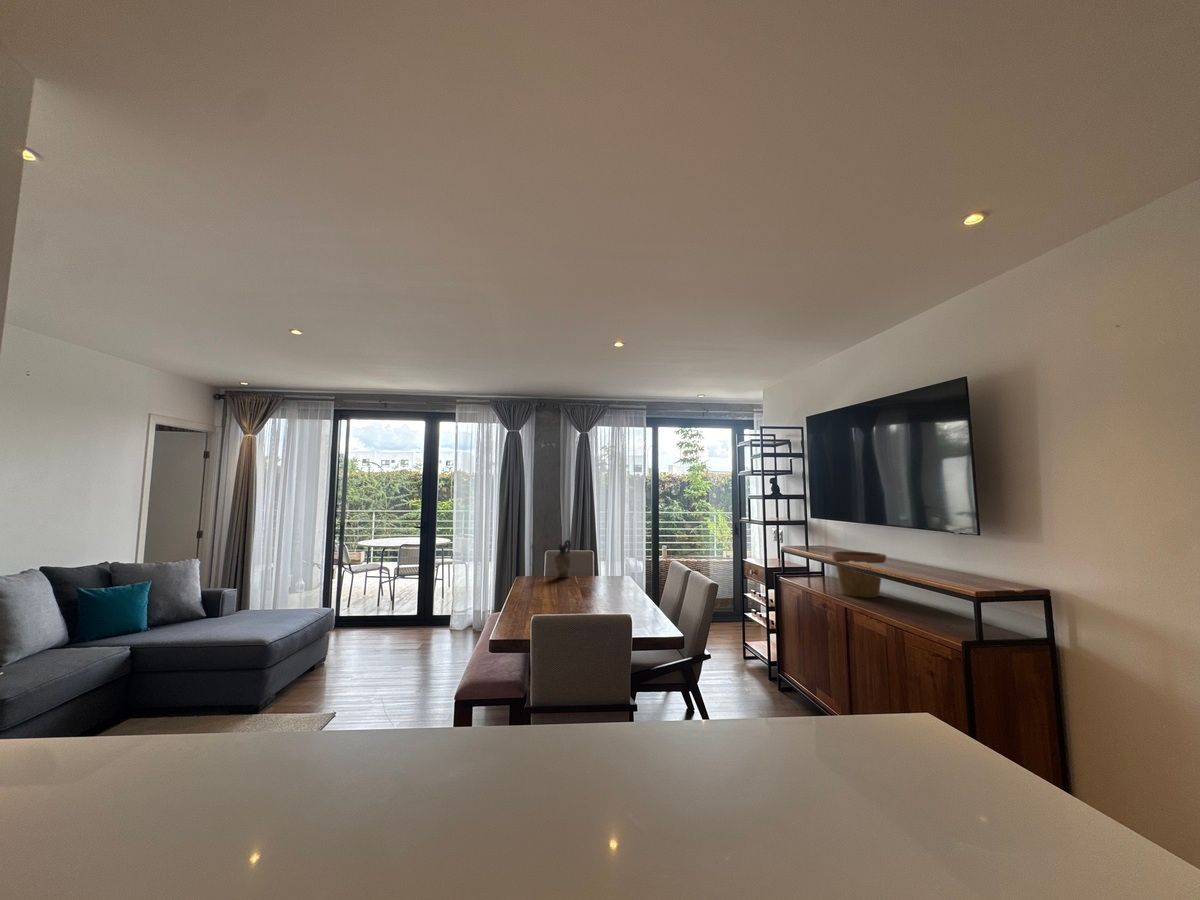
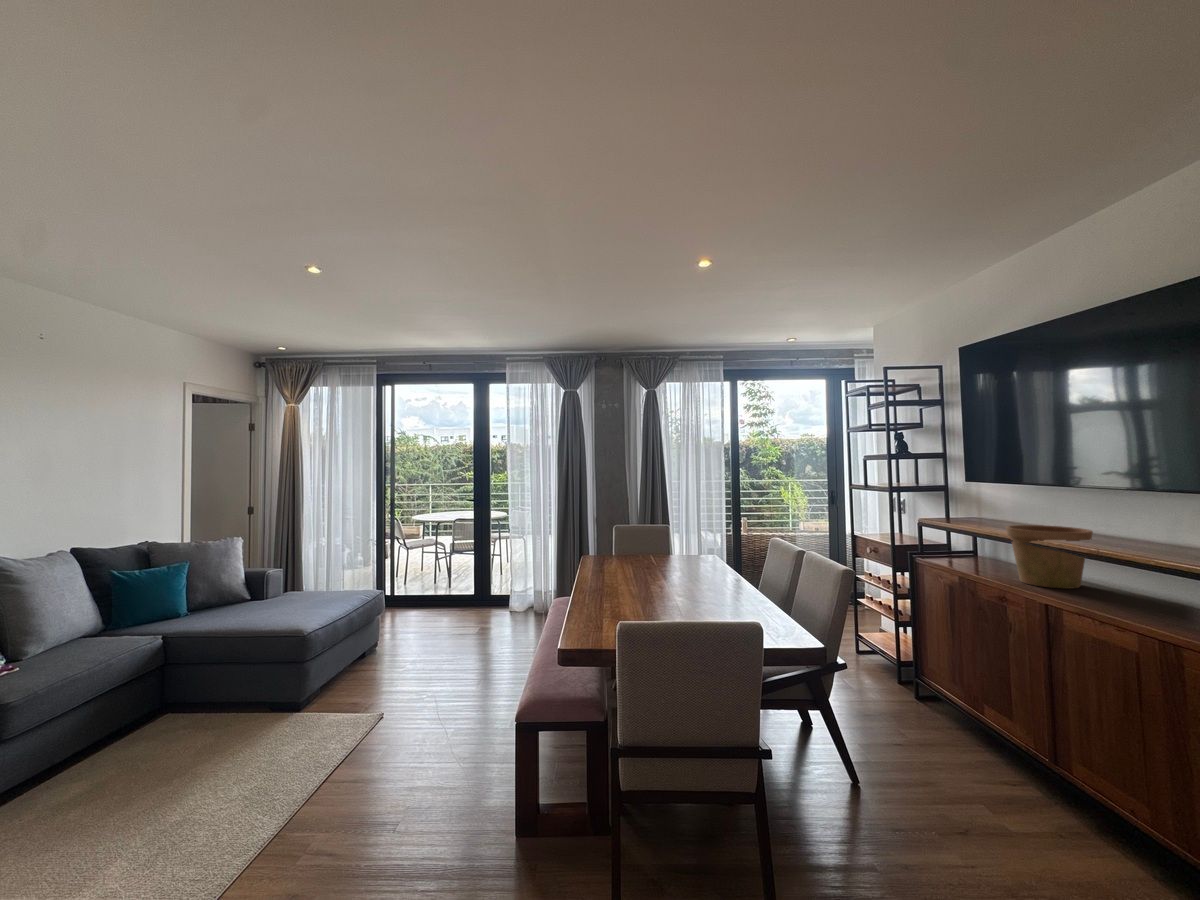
ceramic pitcher: present [555,540,571,578] -> none [628,512,646,557]

